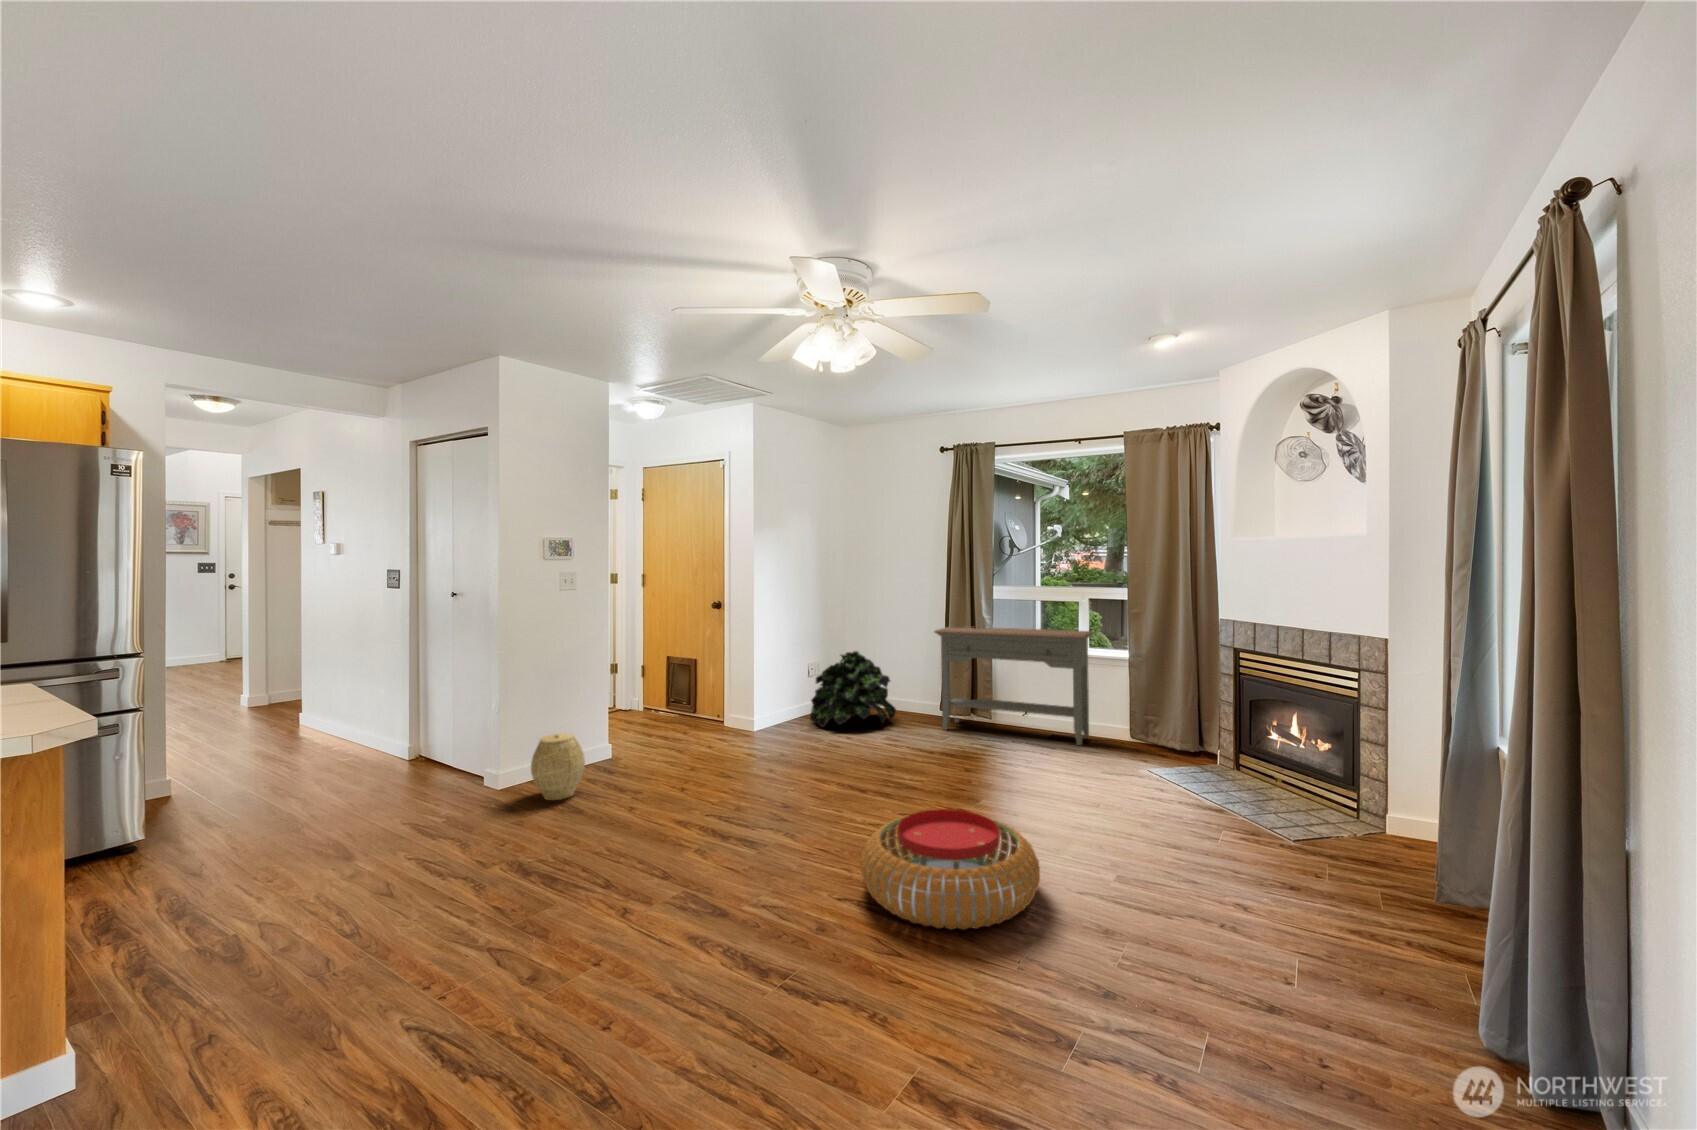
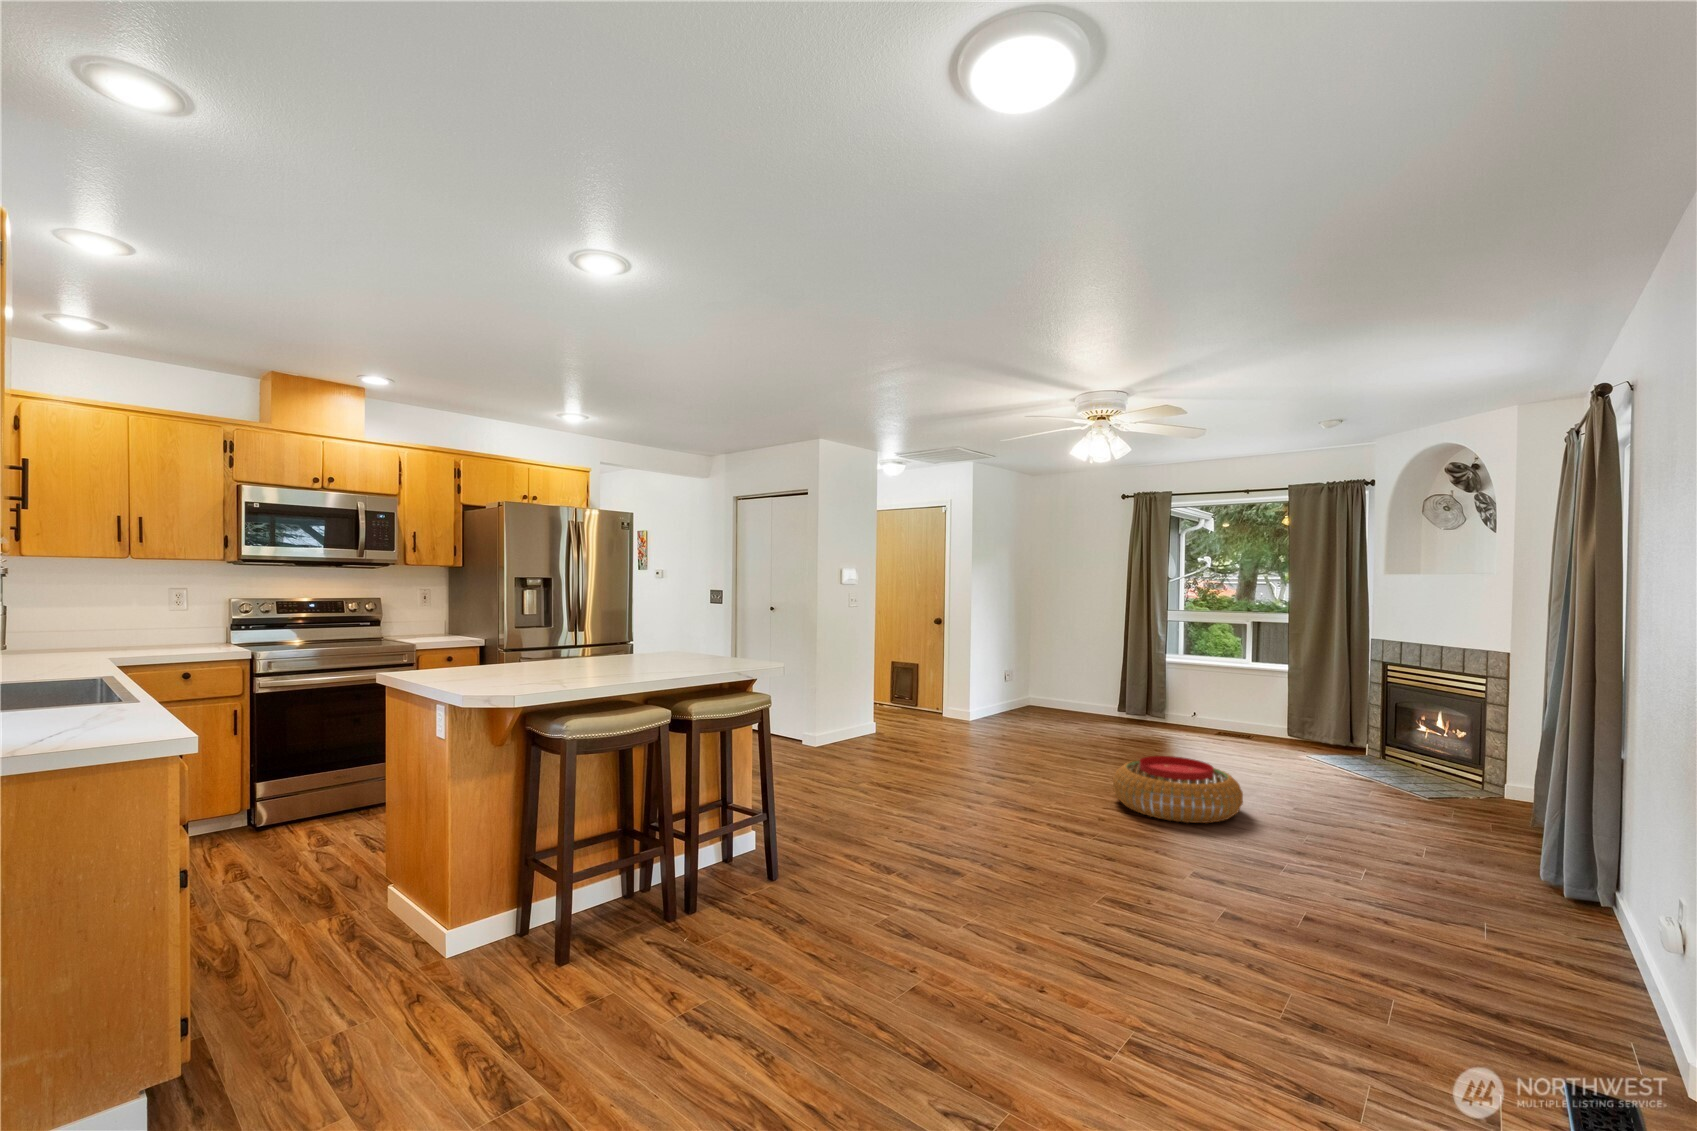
console table: present [935,627,1093,745] -> none [1117,640,1258,740]
potted plant: present [810,651,896,727] -> none [1007,657,1081,719]
woven basket: present [531,733,585,800] -> none [834,702,871,749]

